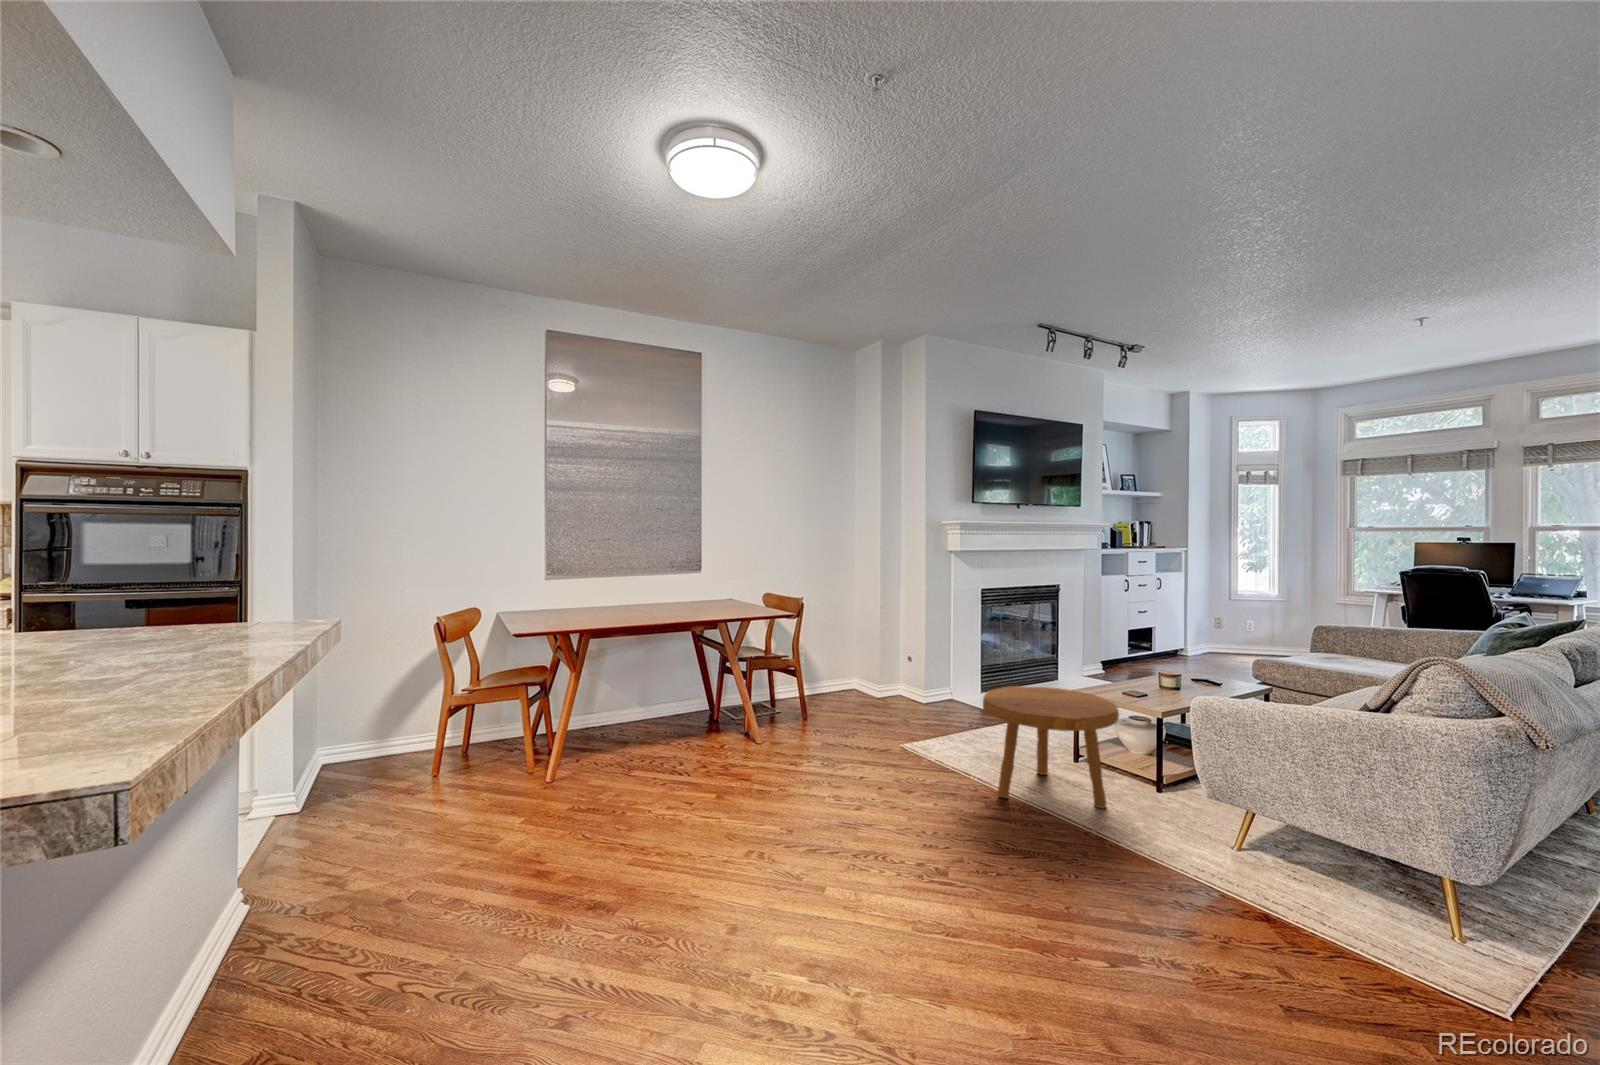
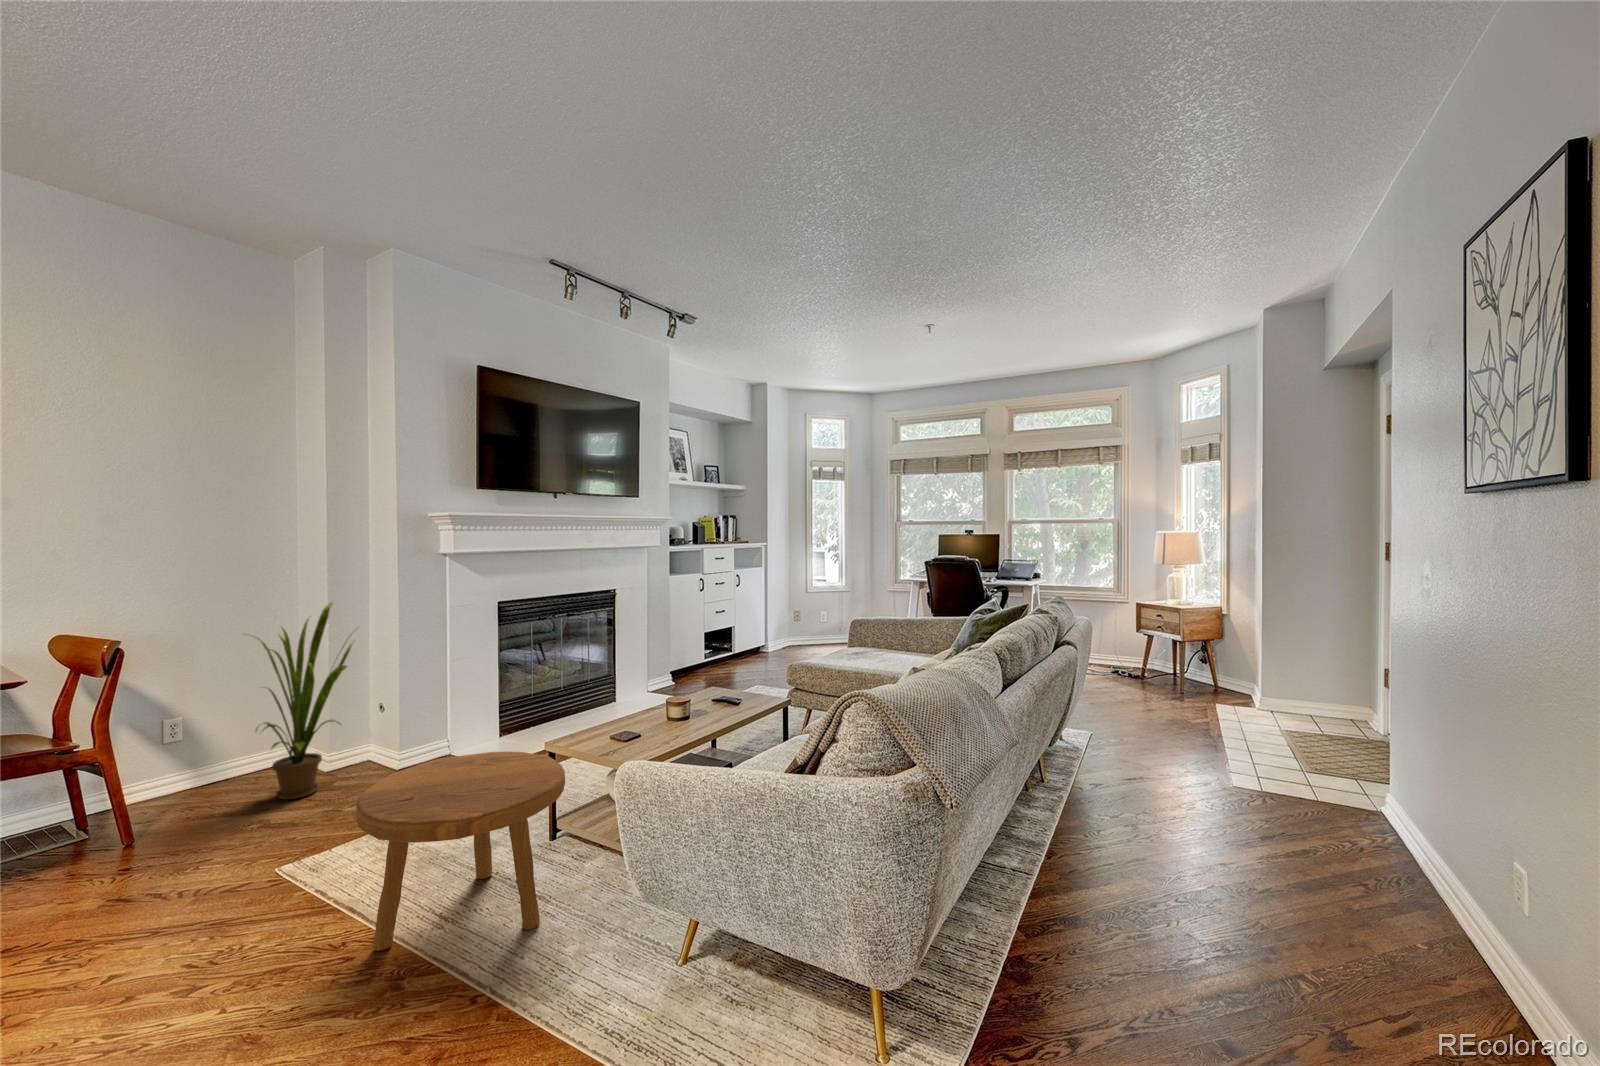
house plant: none [837,580,906,711] -> present [256,603,354,800]

